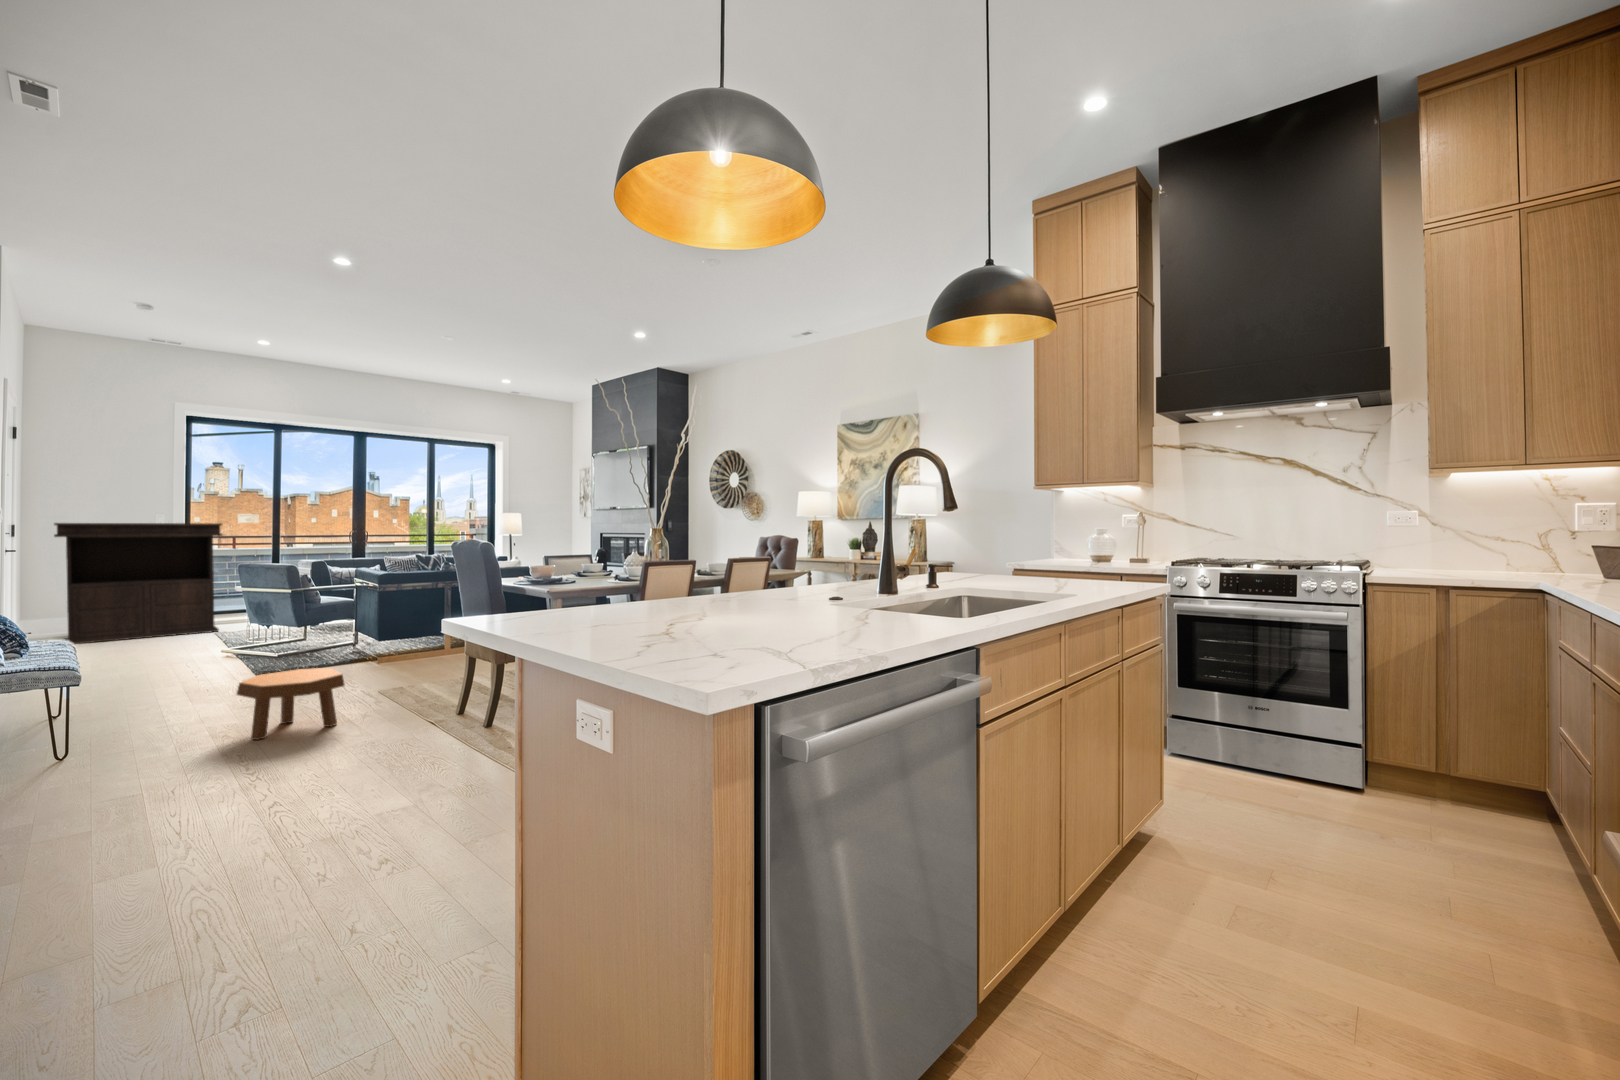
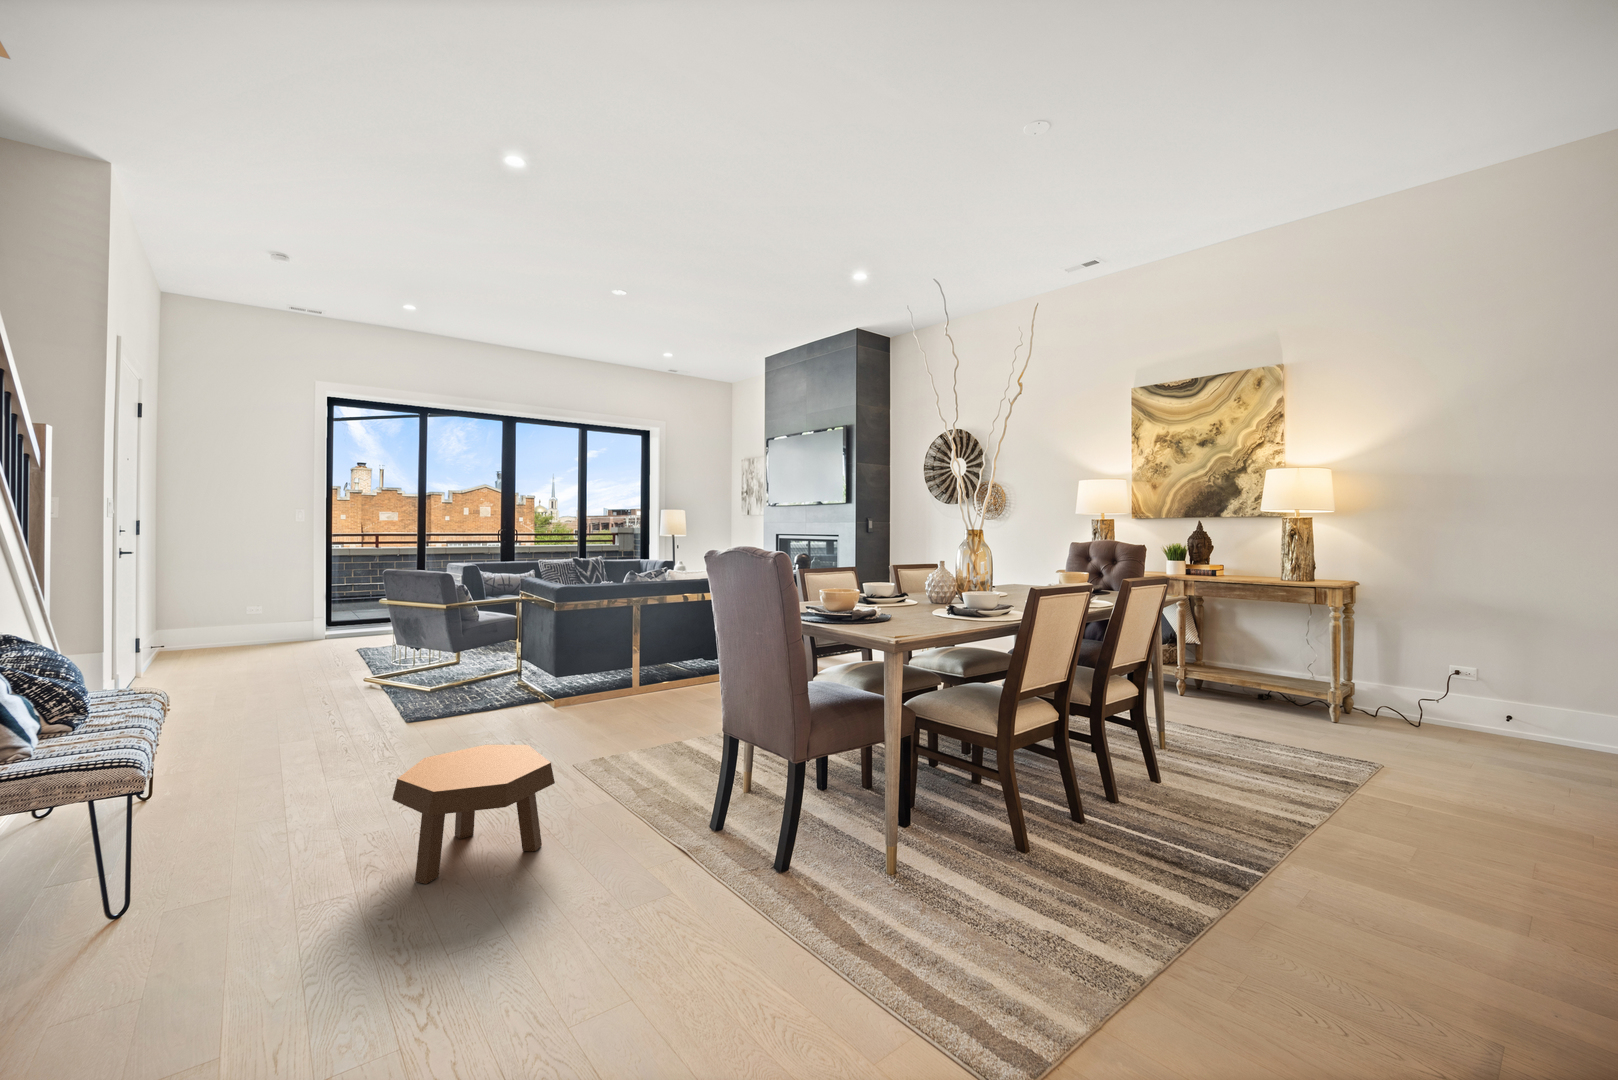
console table: present [54,523,222,644] -> none [186,517,367,662]

